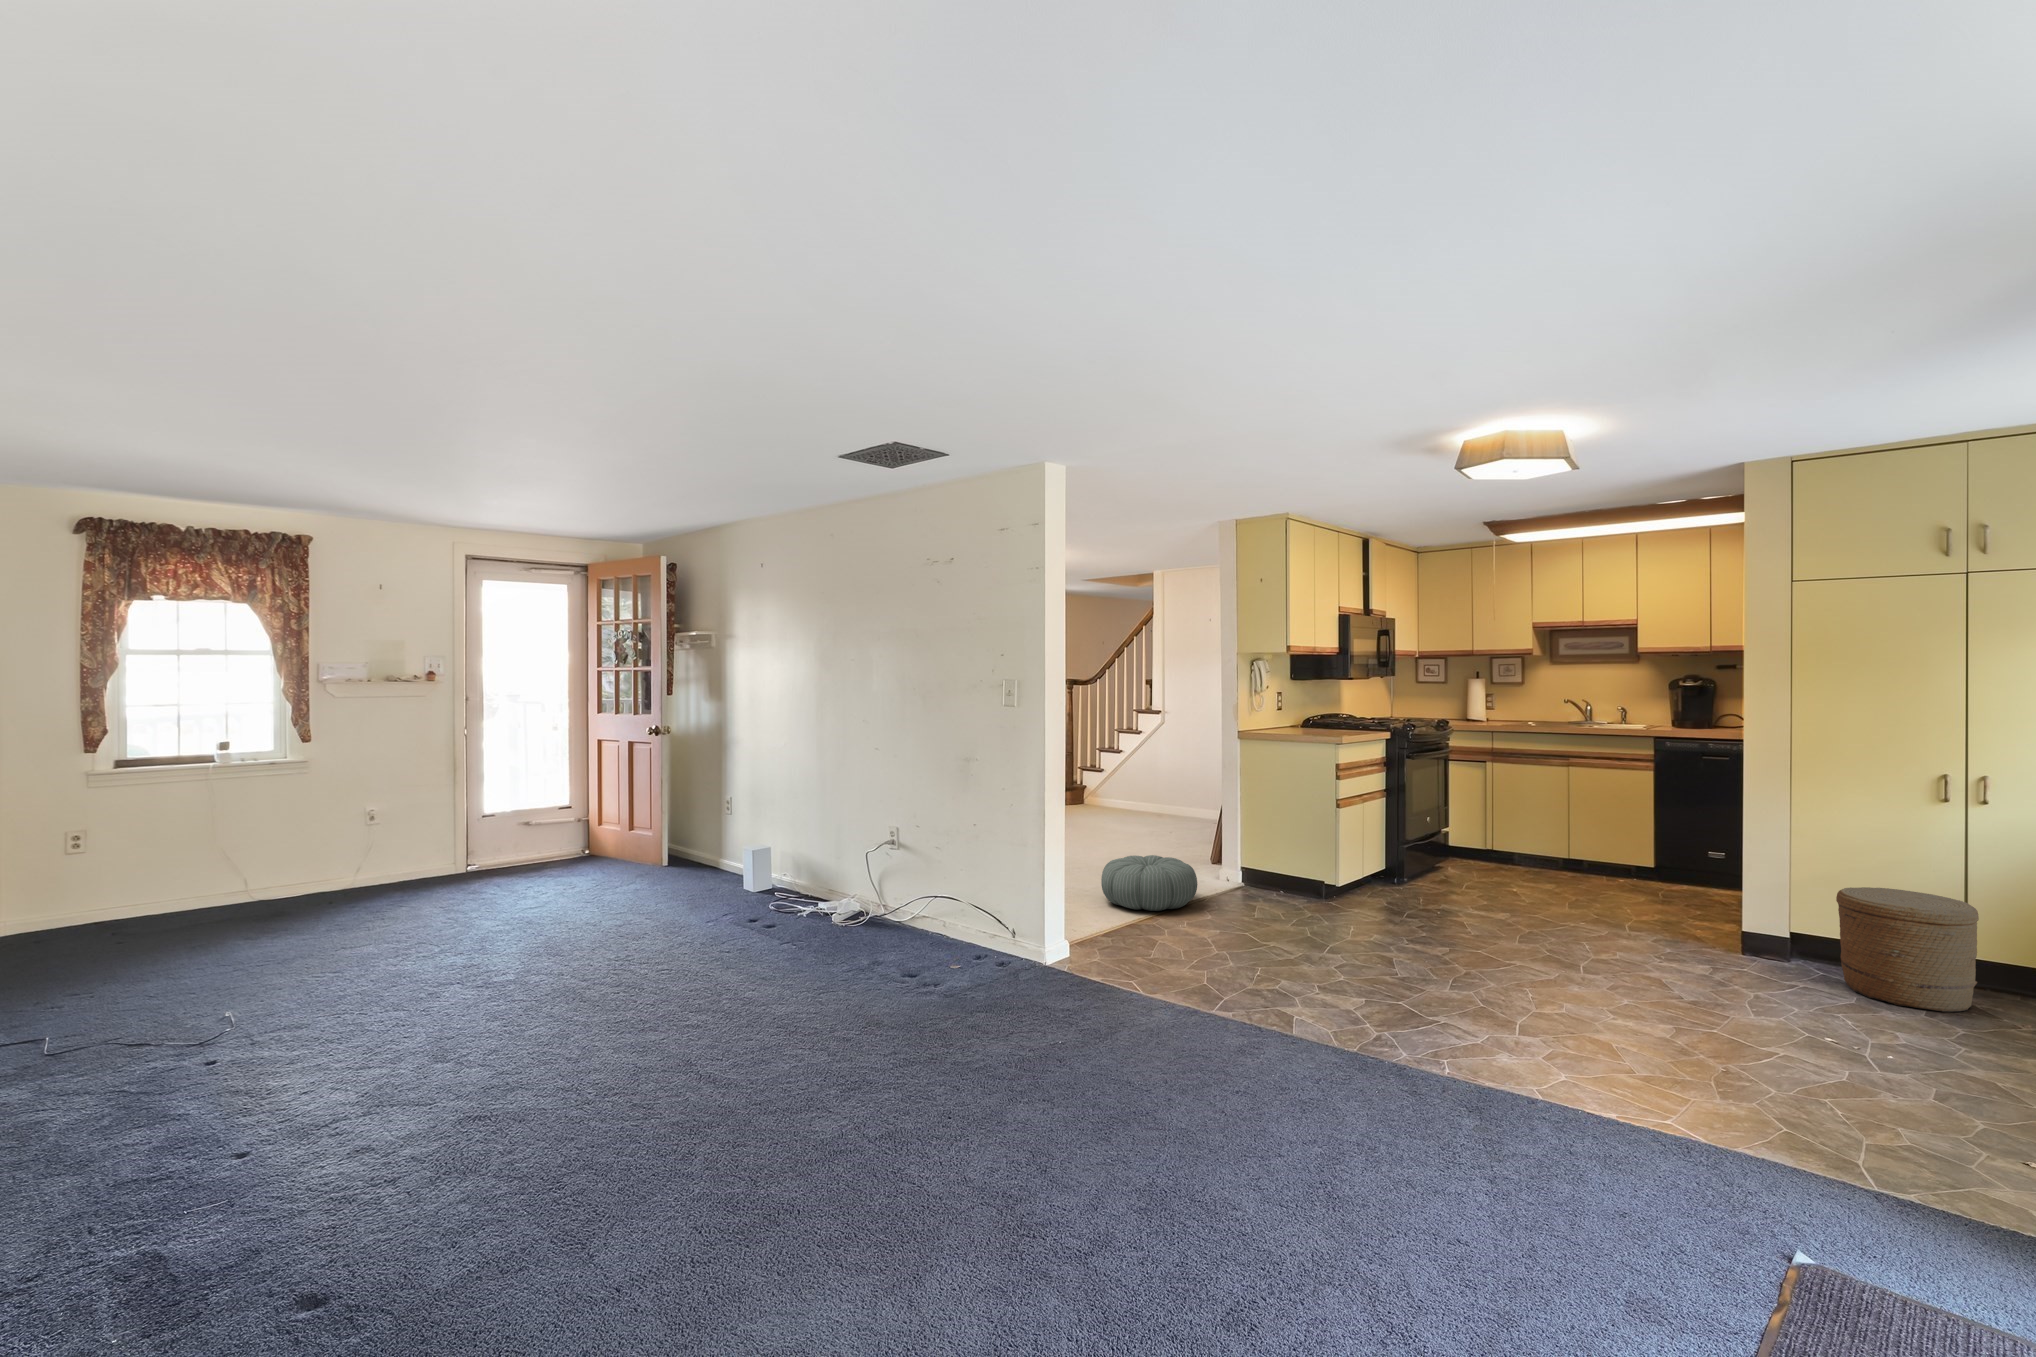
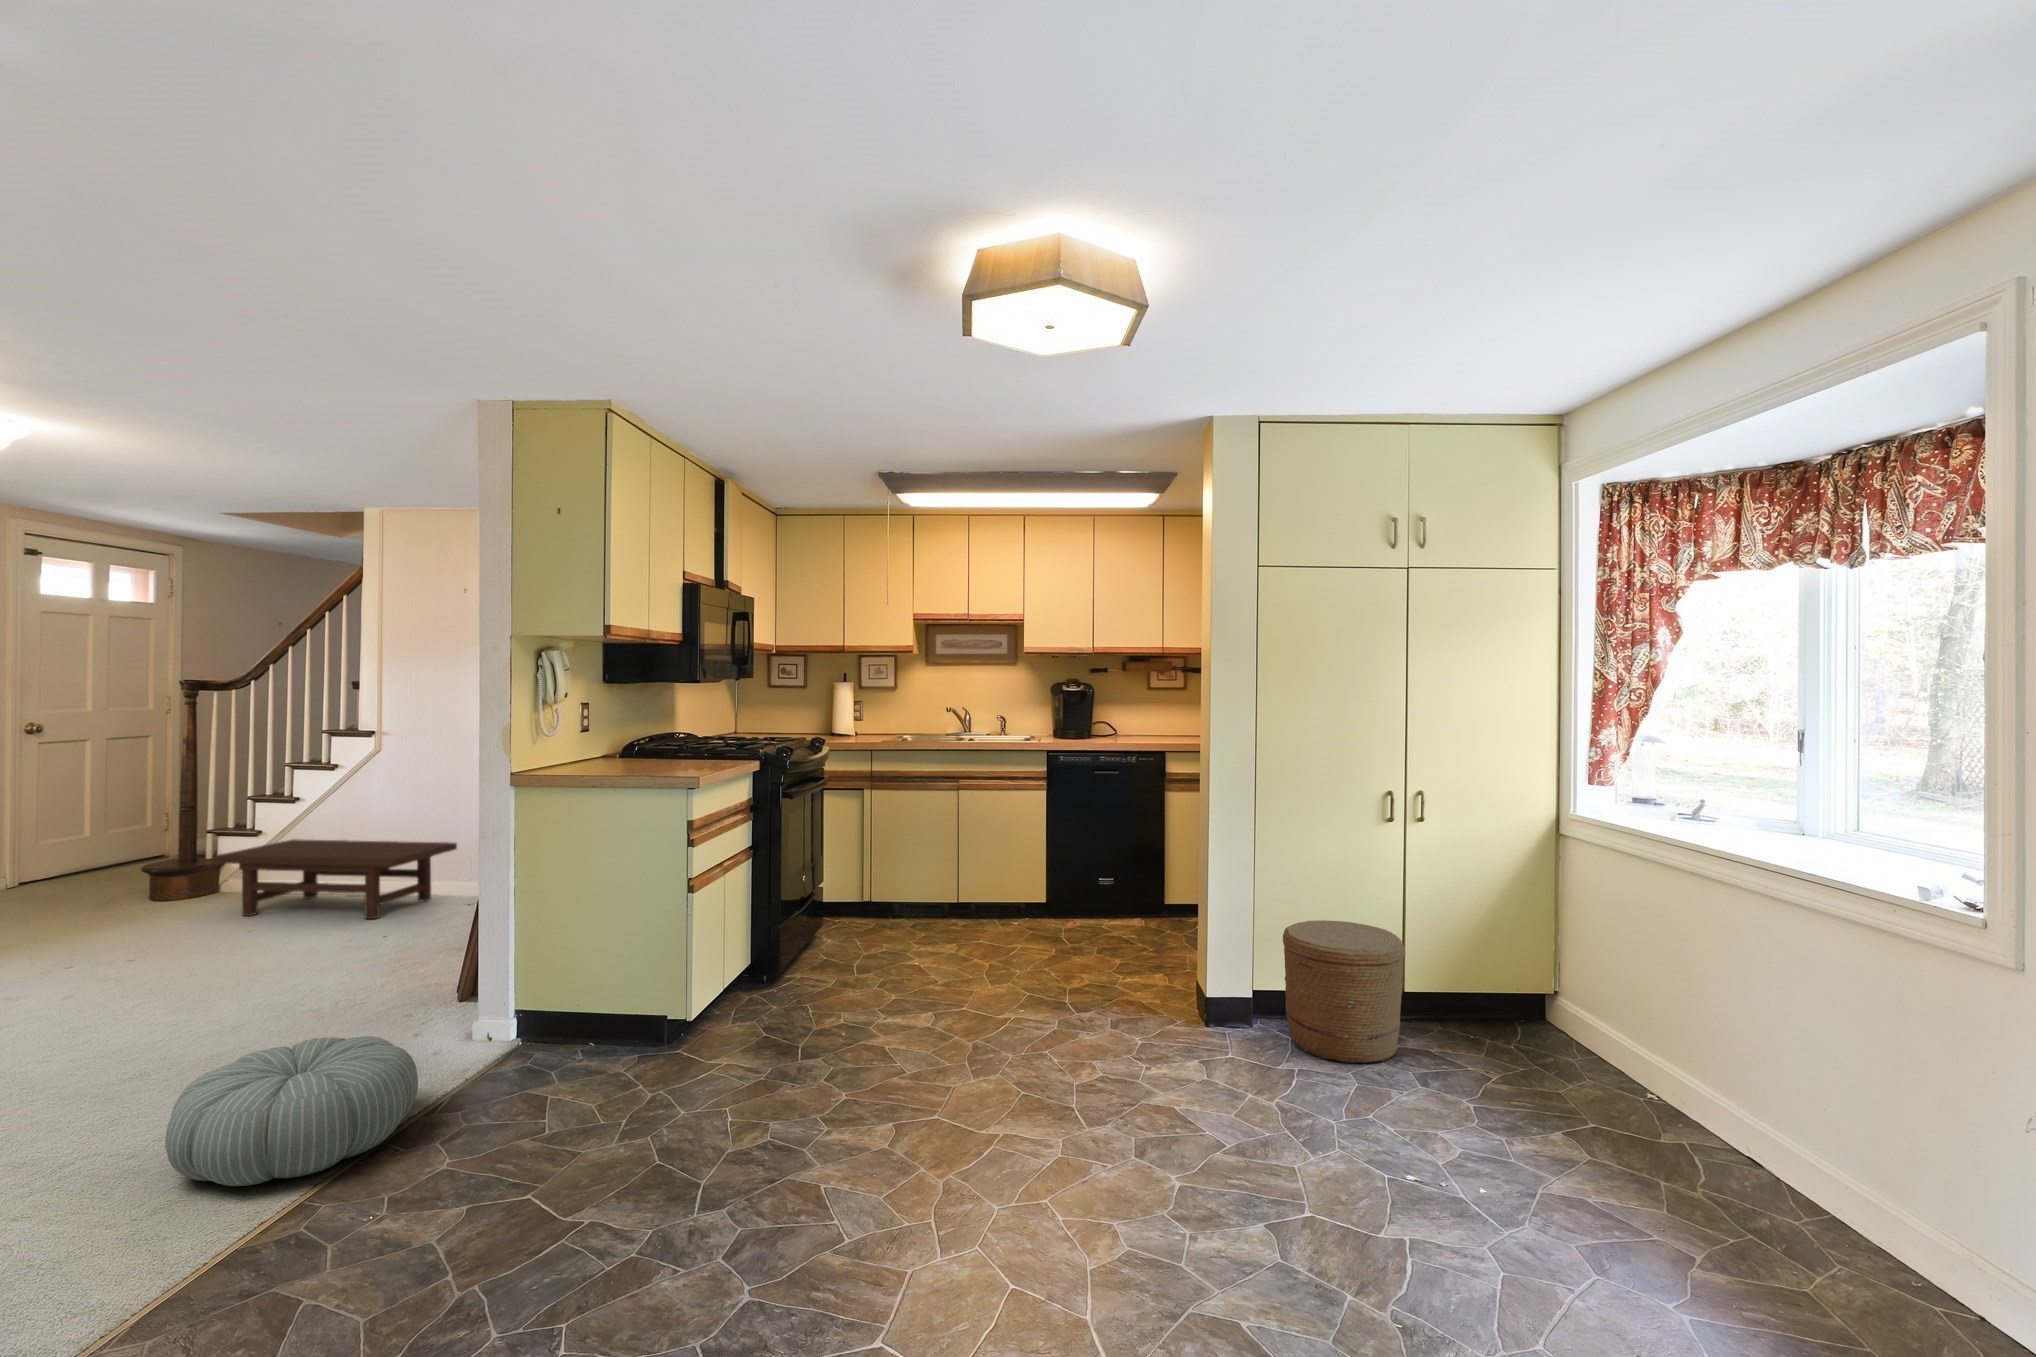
coffee table: none [1087,774,1207,822] -> present [213,839,457,919]

